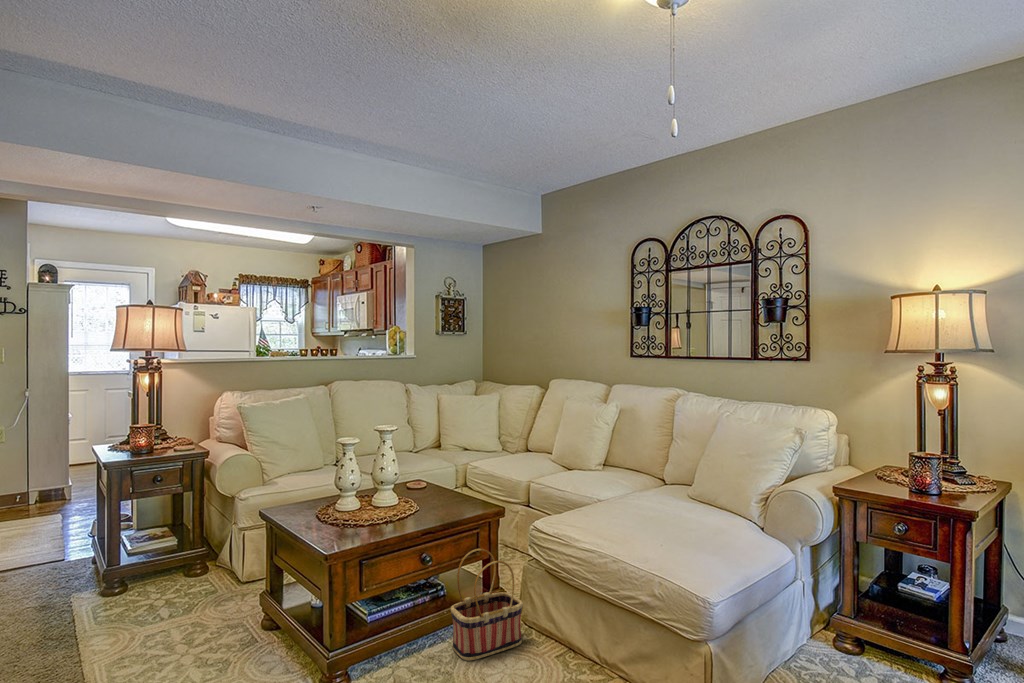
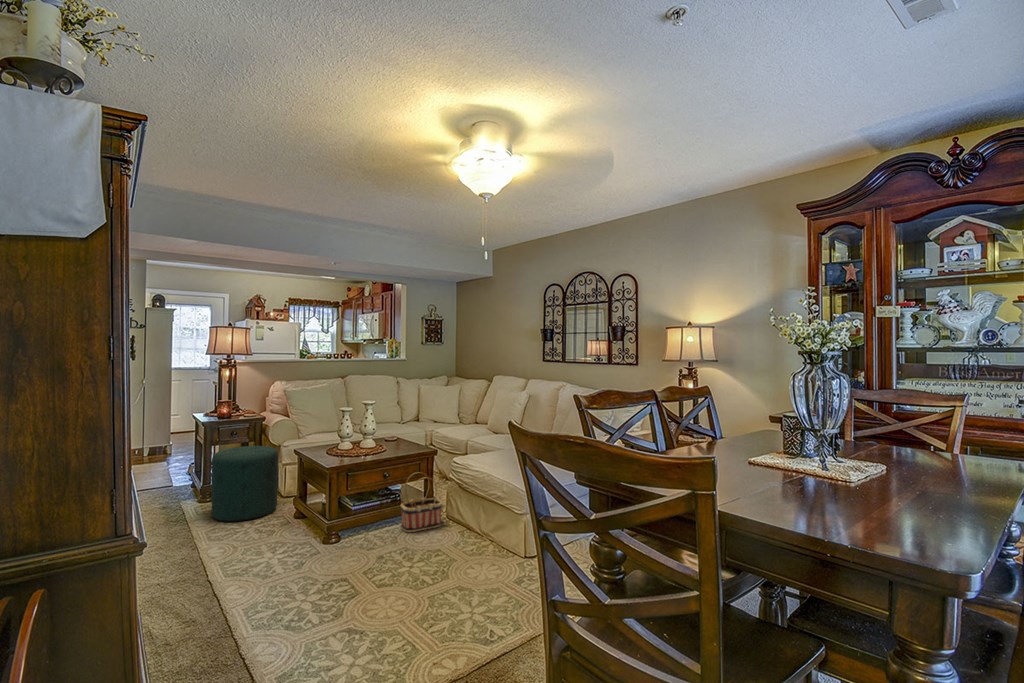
ottoman: none [117,501,232,640] -> present [211,446,278,522]

